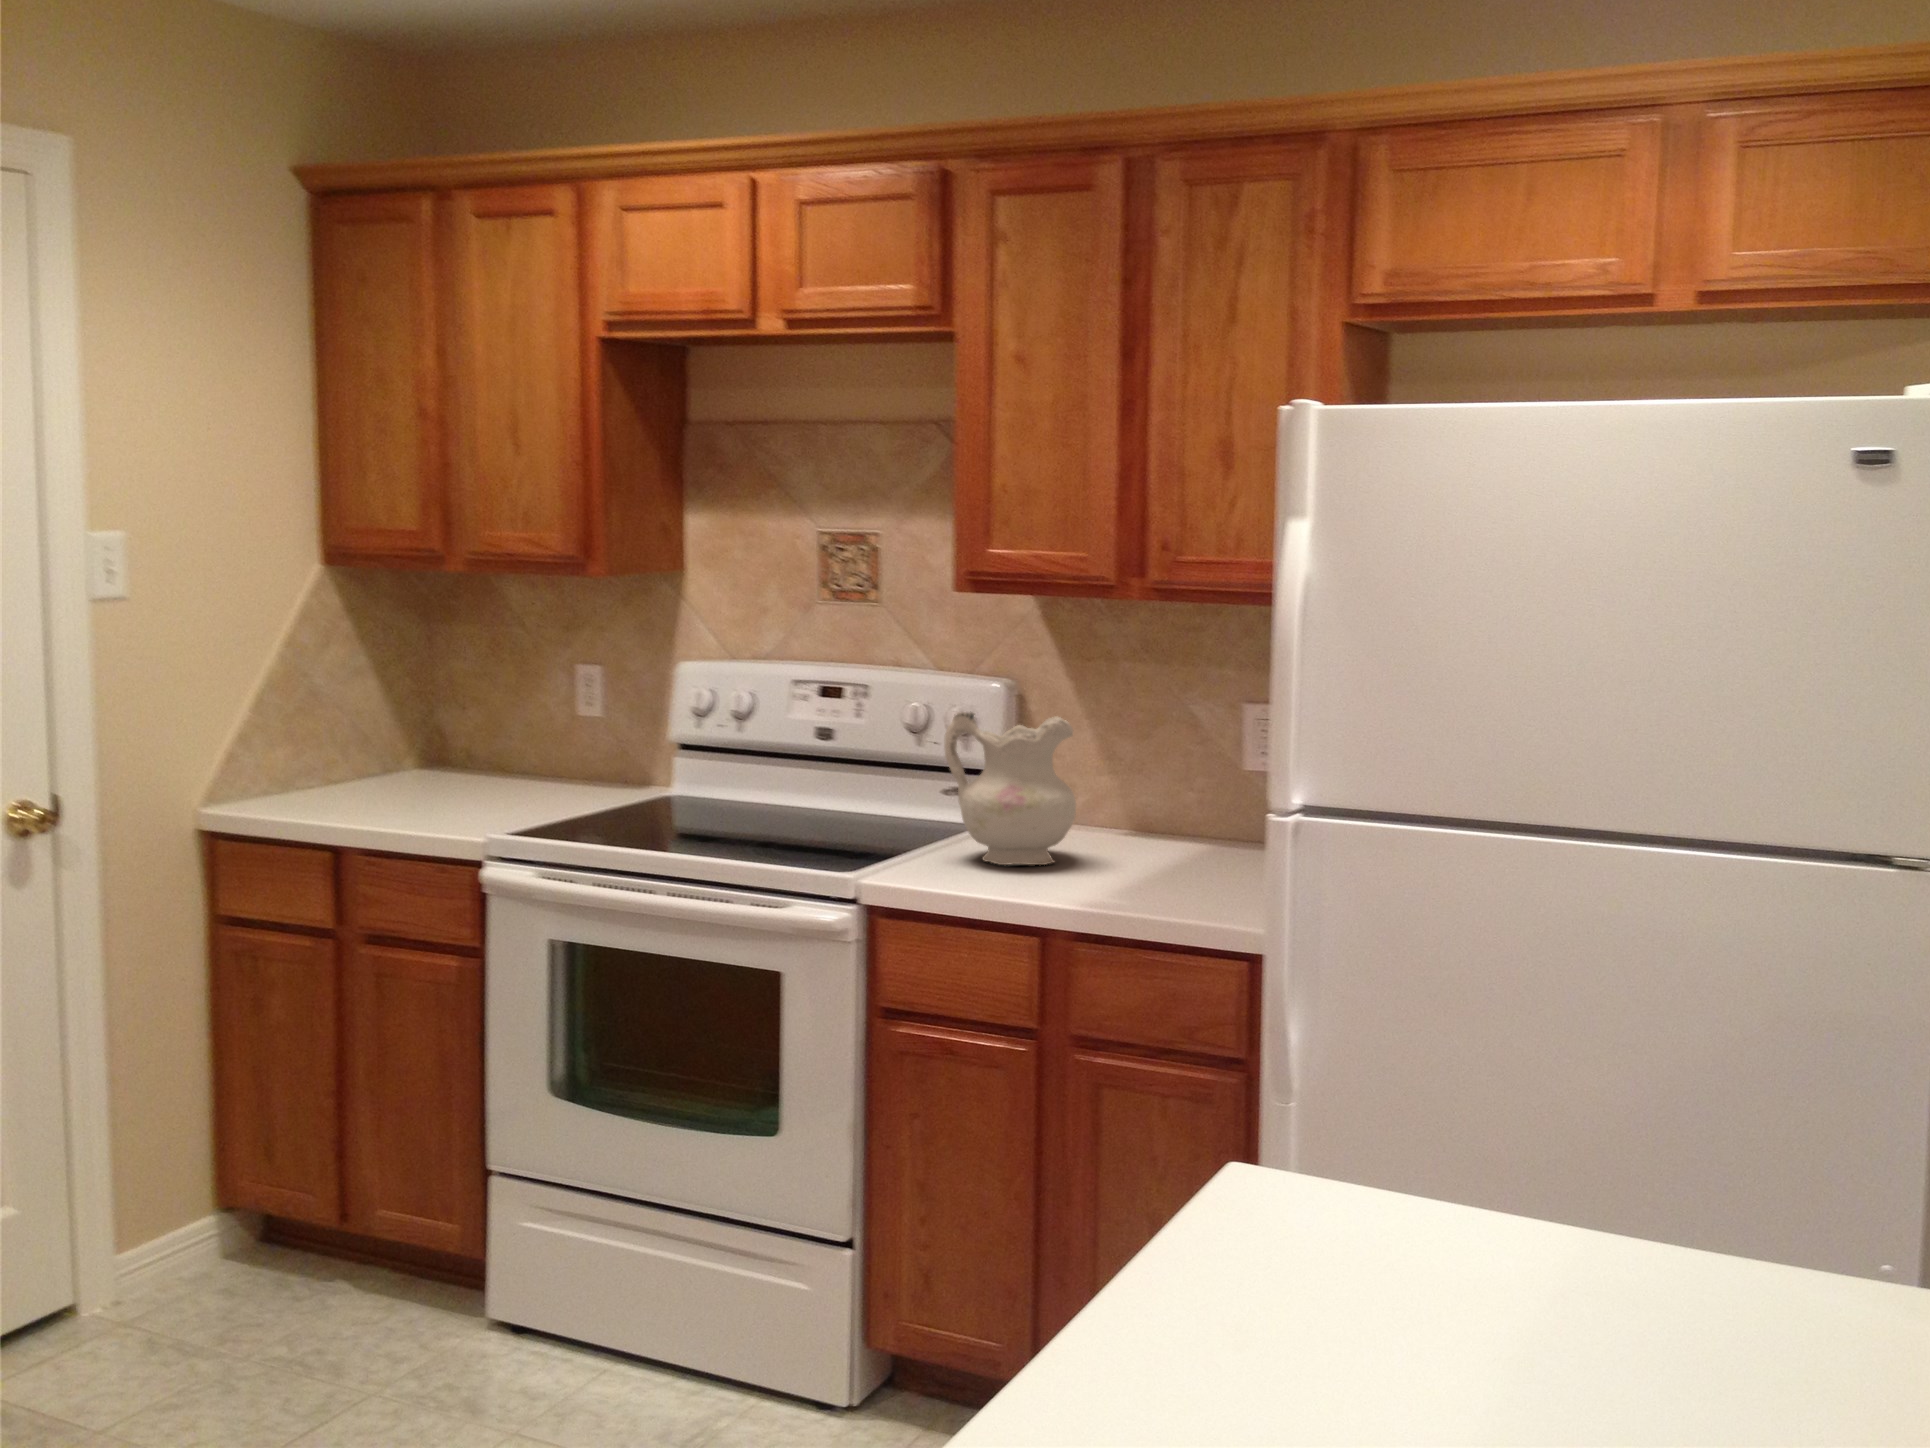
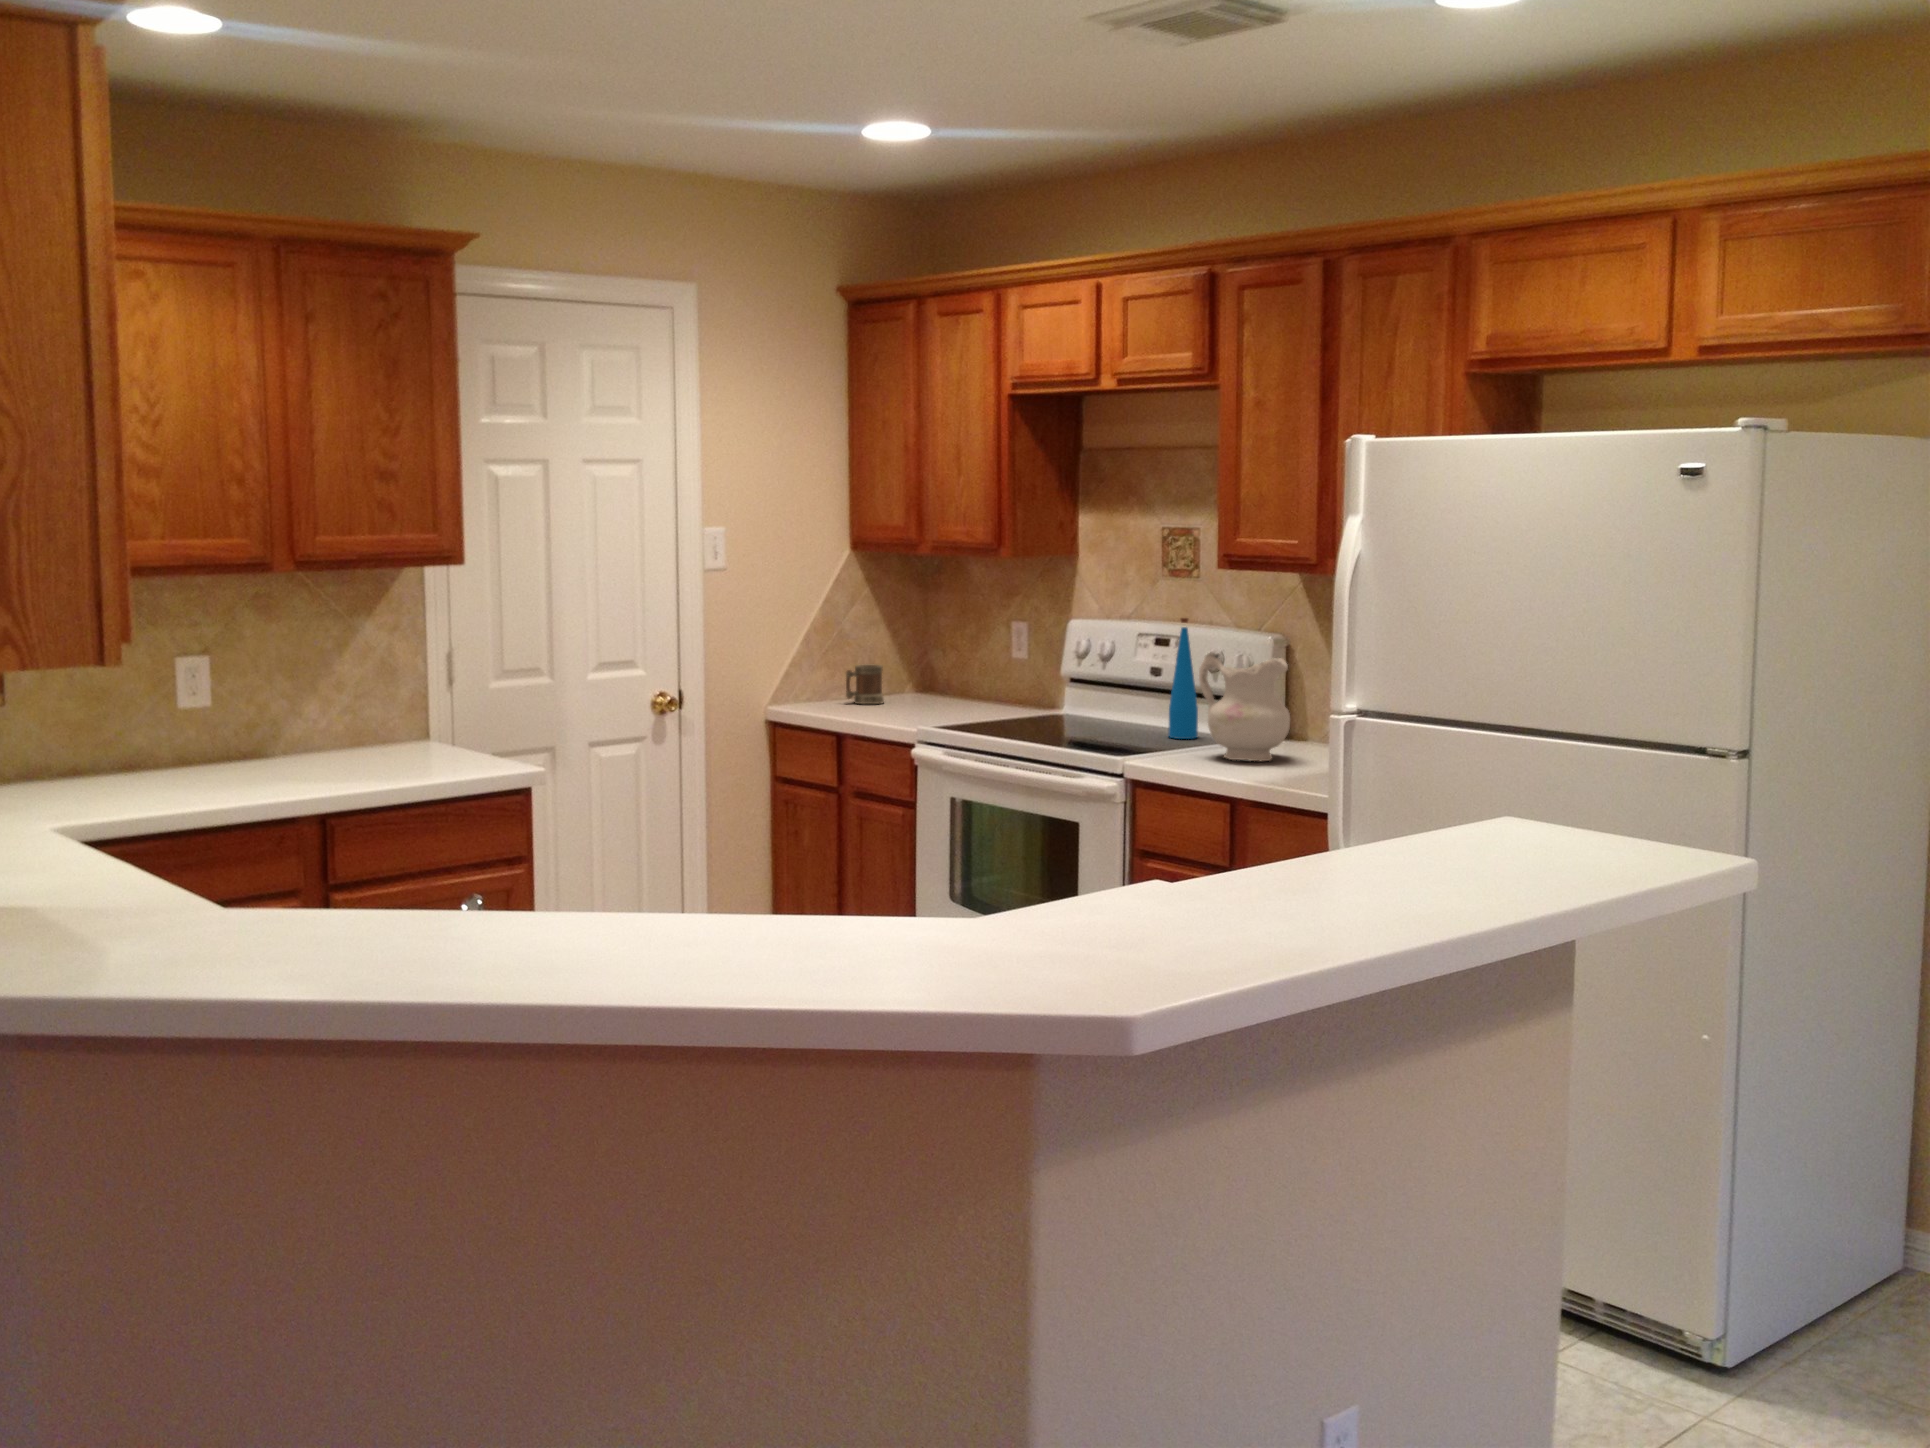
bottle: none [864,660,905,830] -> present [1169,618,1198,739]
mug: none [328,734,389,795] -> present [846,665,884,704]

